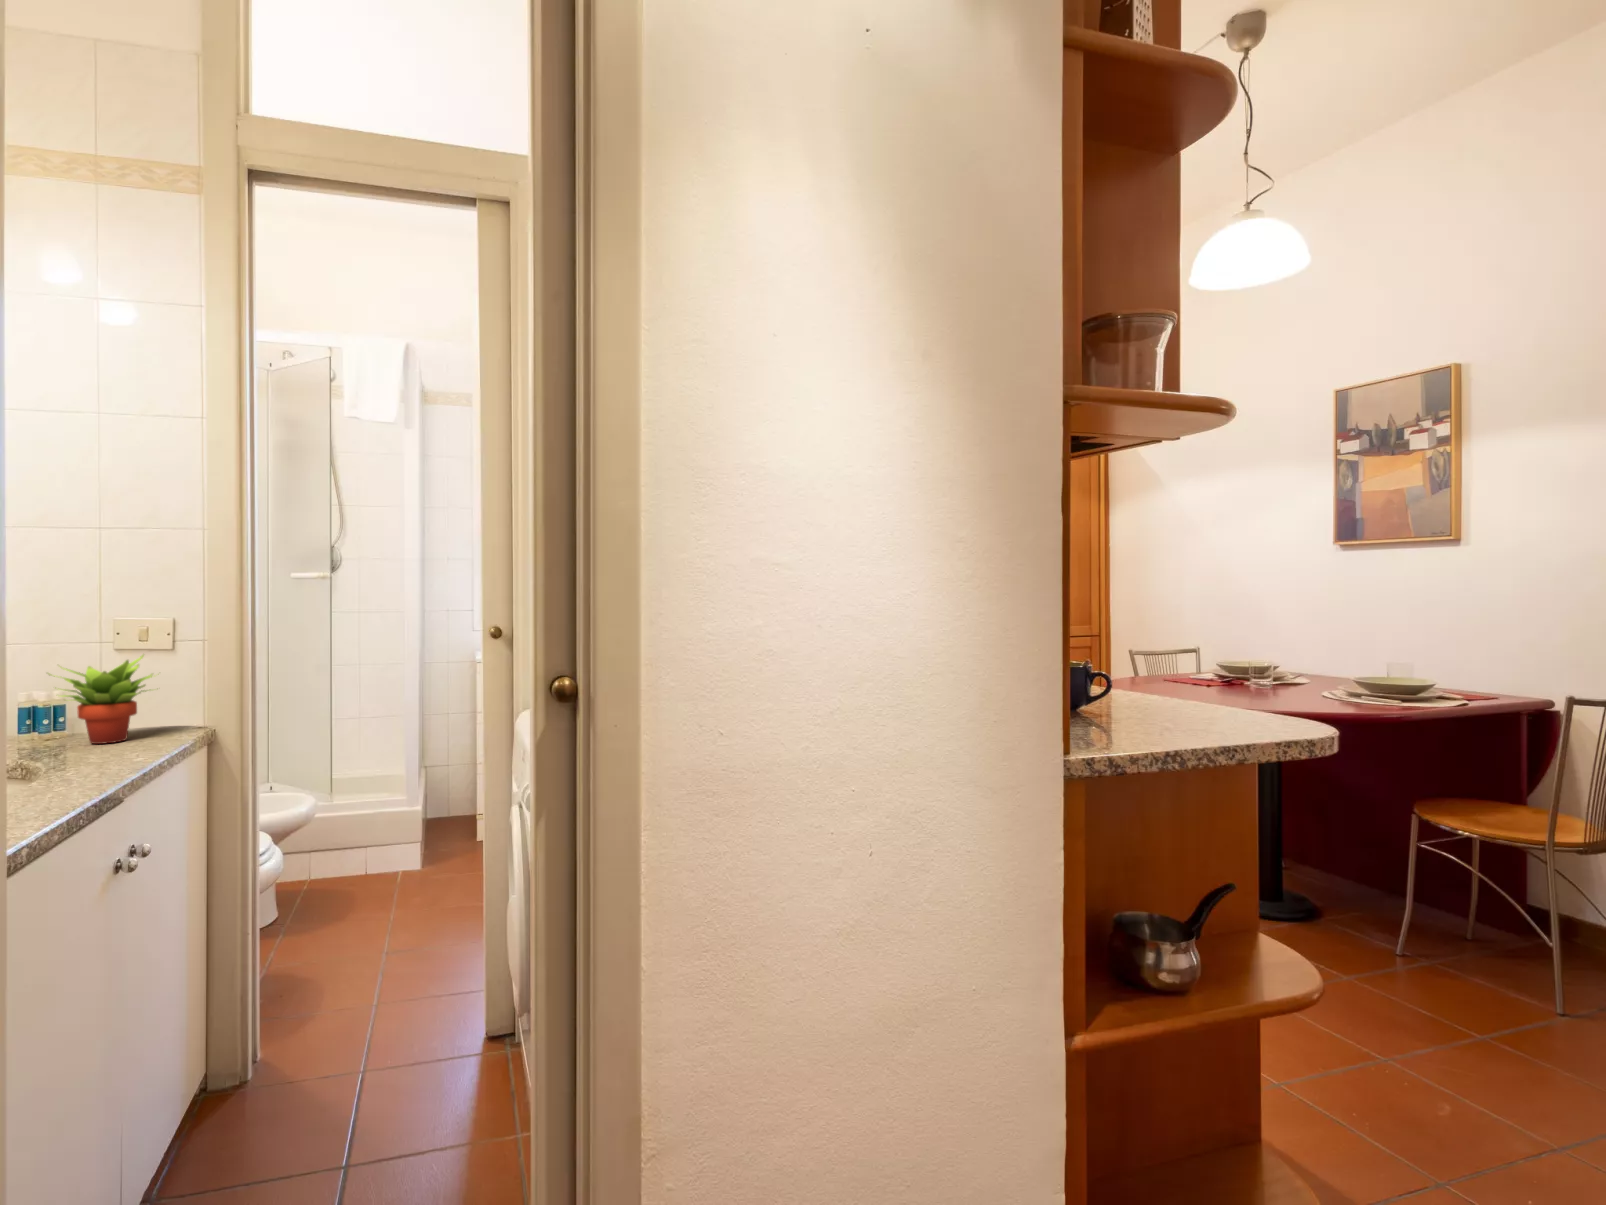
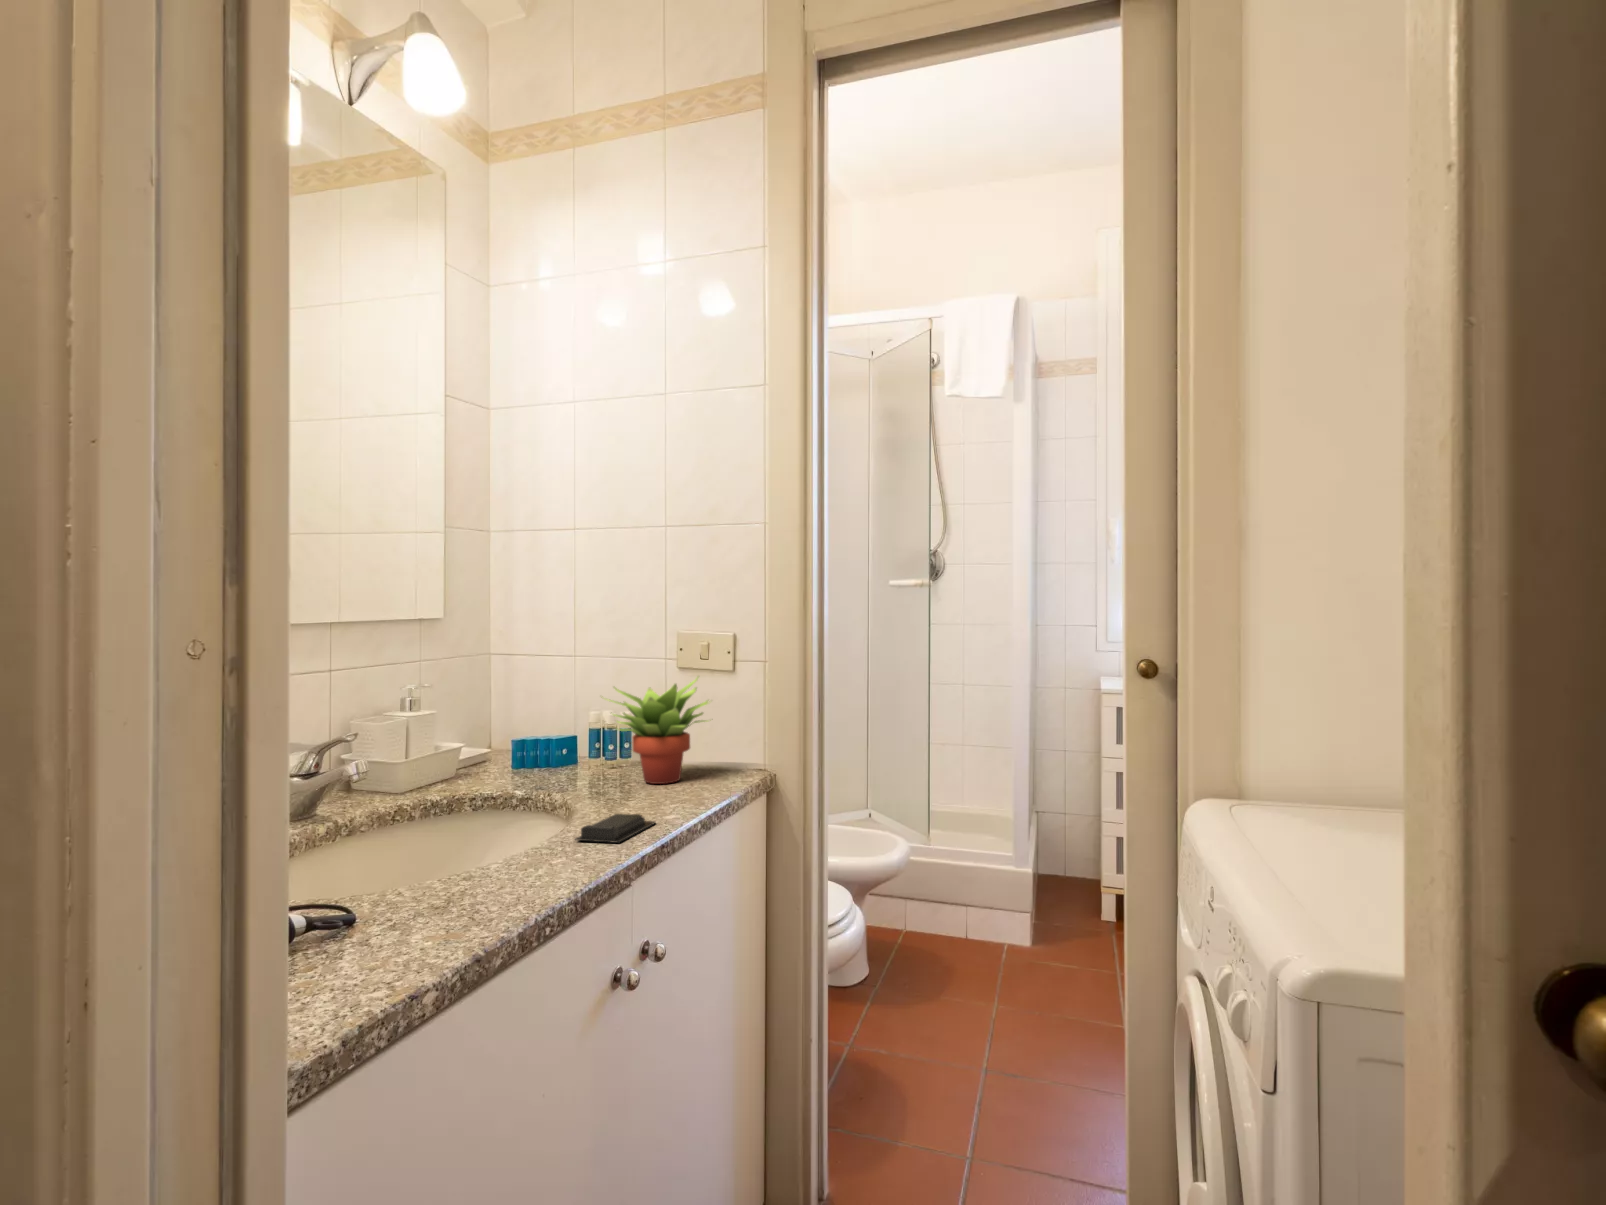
soap bar: none [62,757,131,778] -> present [575,814,656,843]

